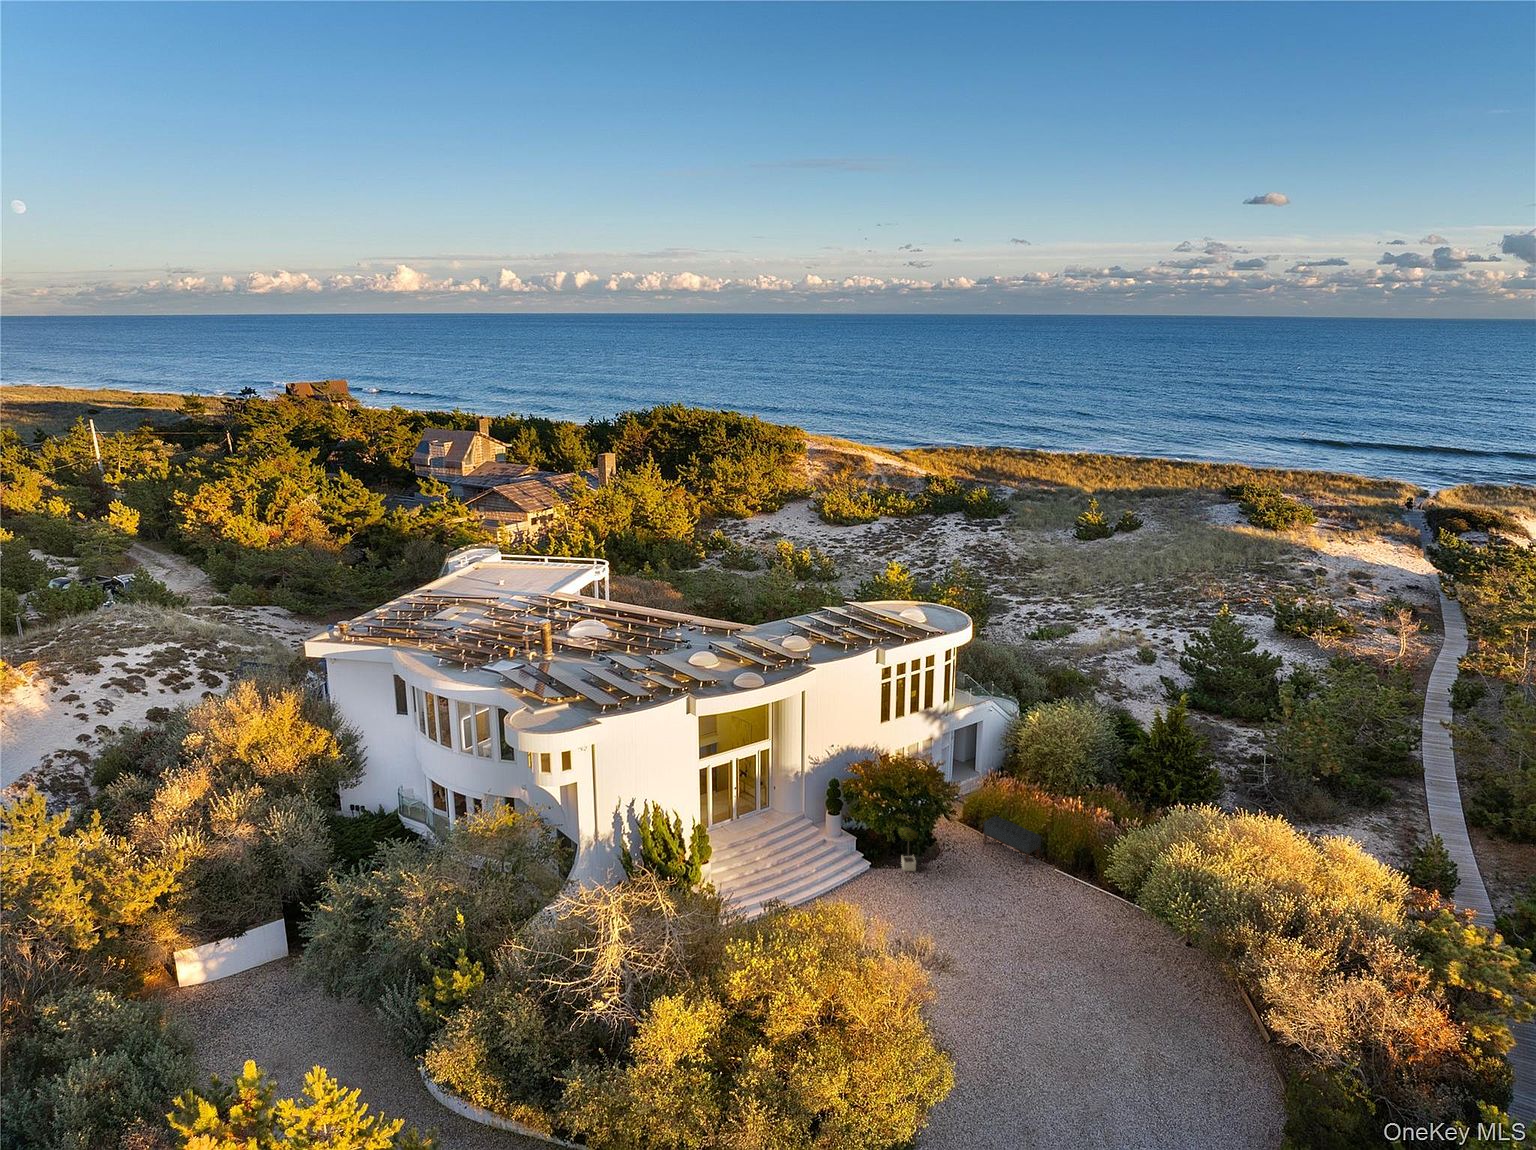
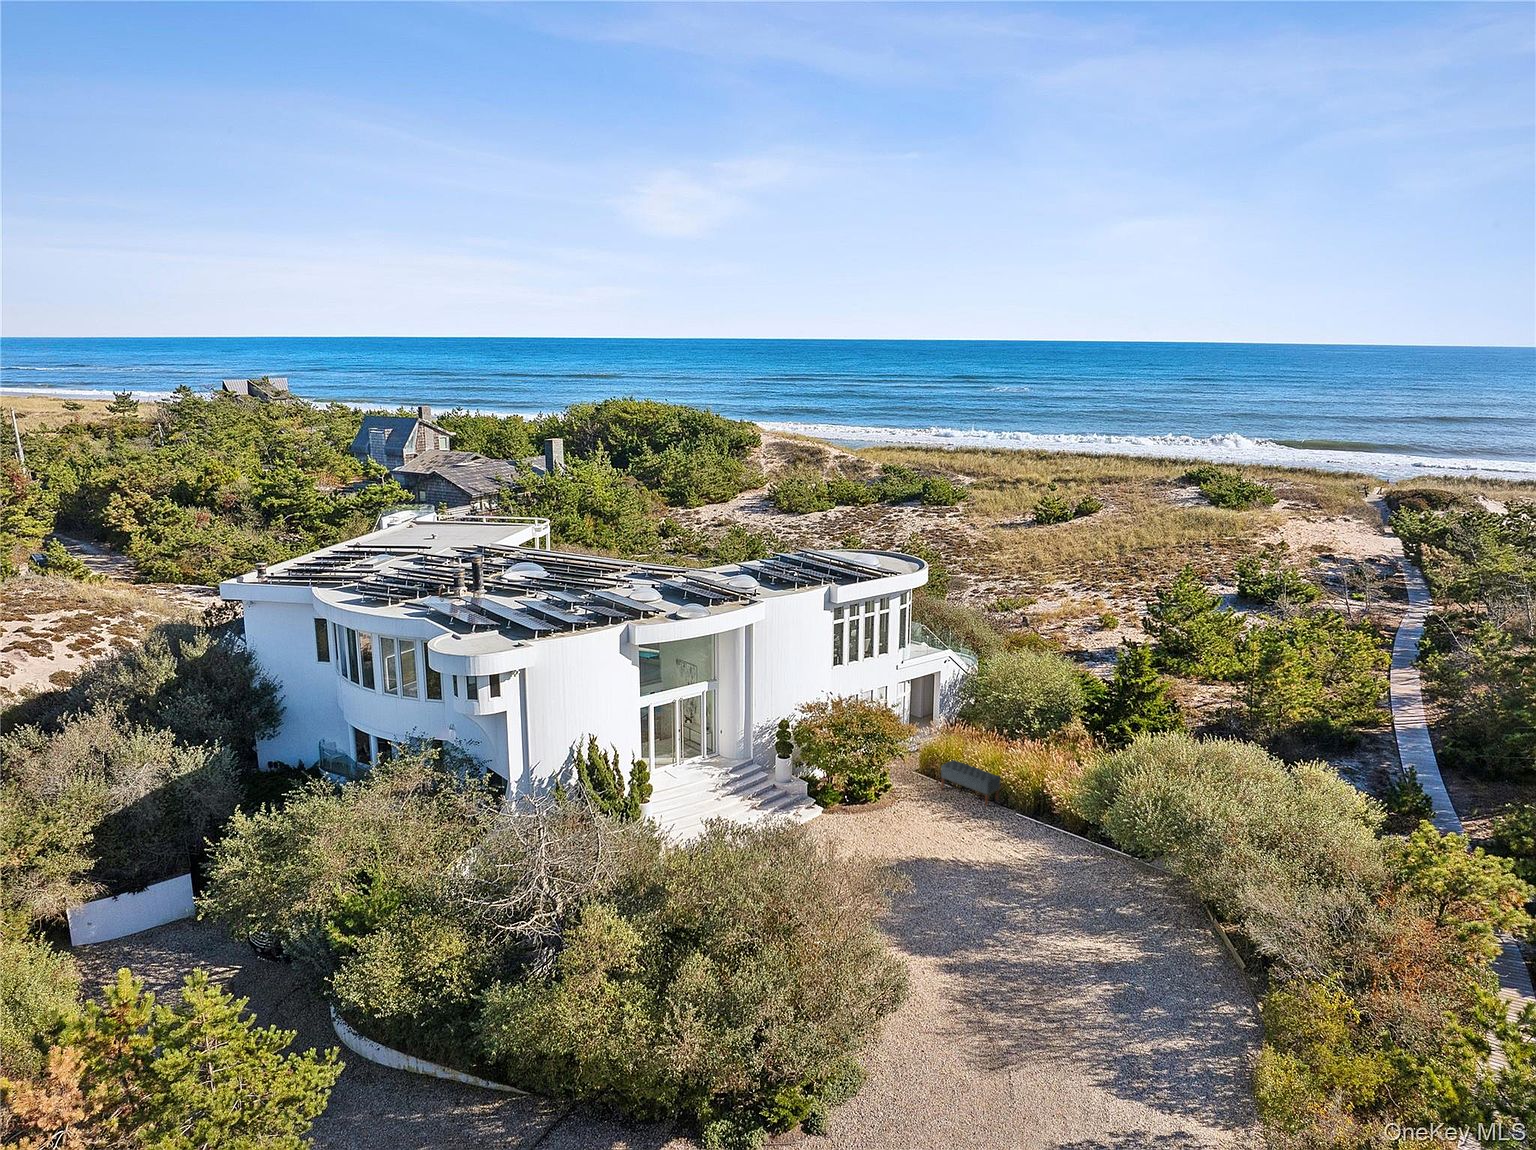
potted tree: present [898,827,918,871] -> none [851,768,872,815]

